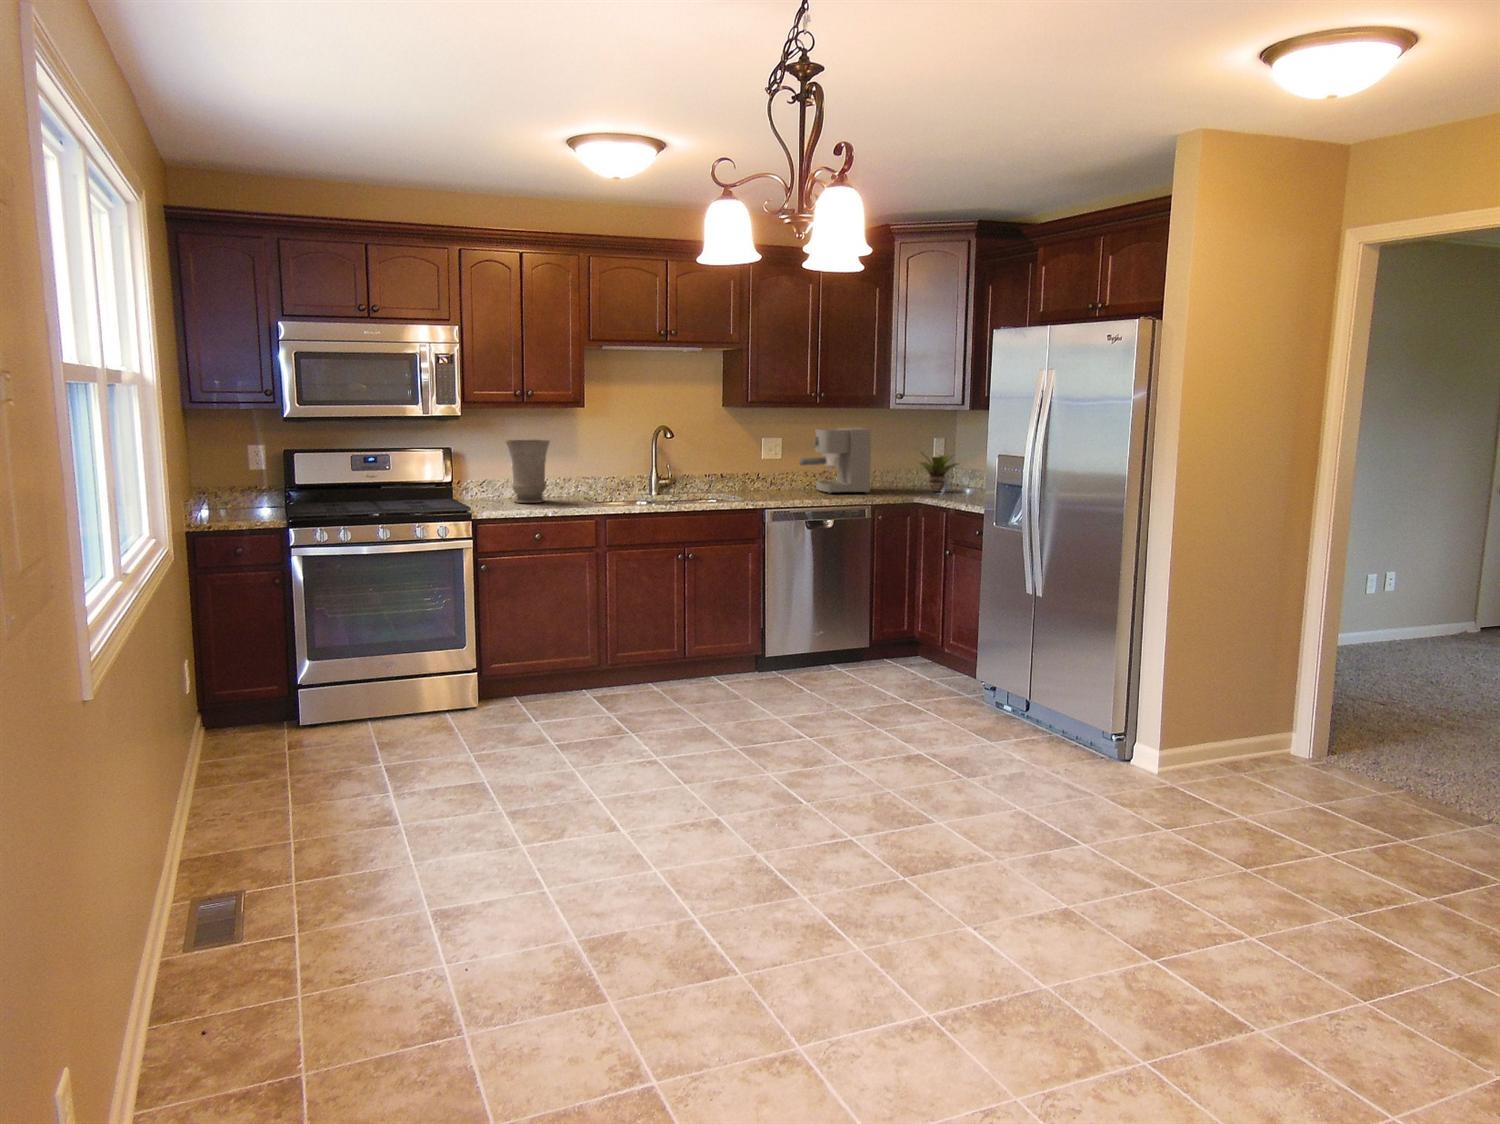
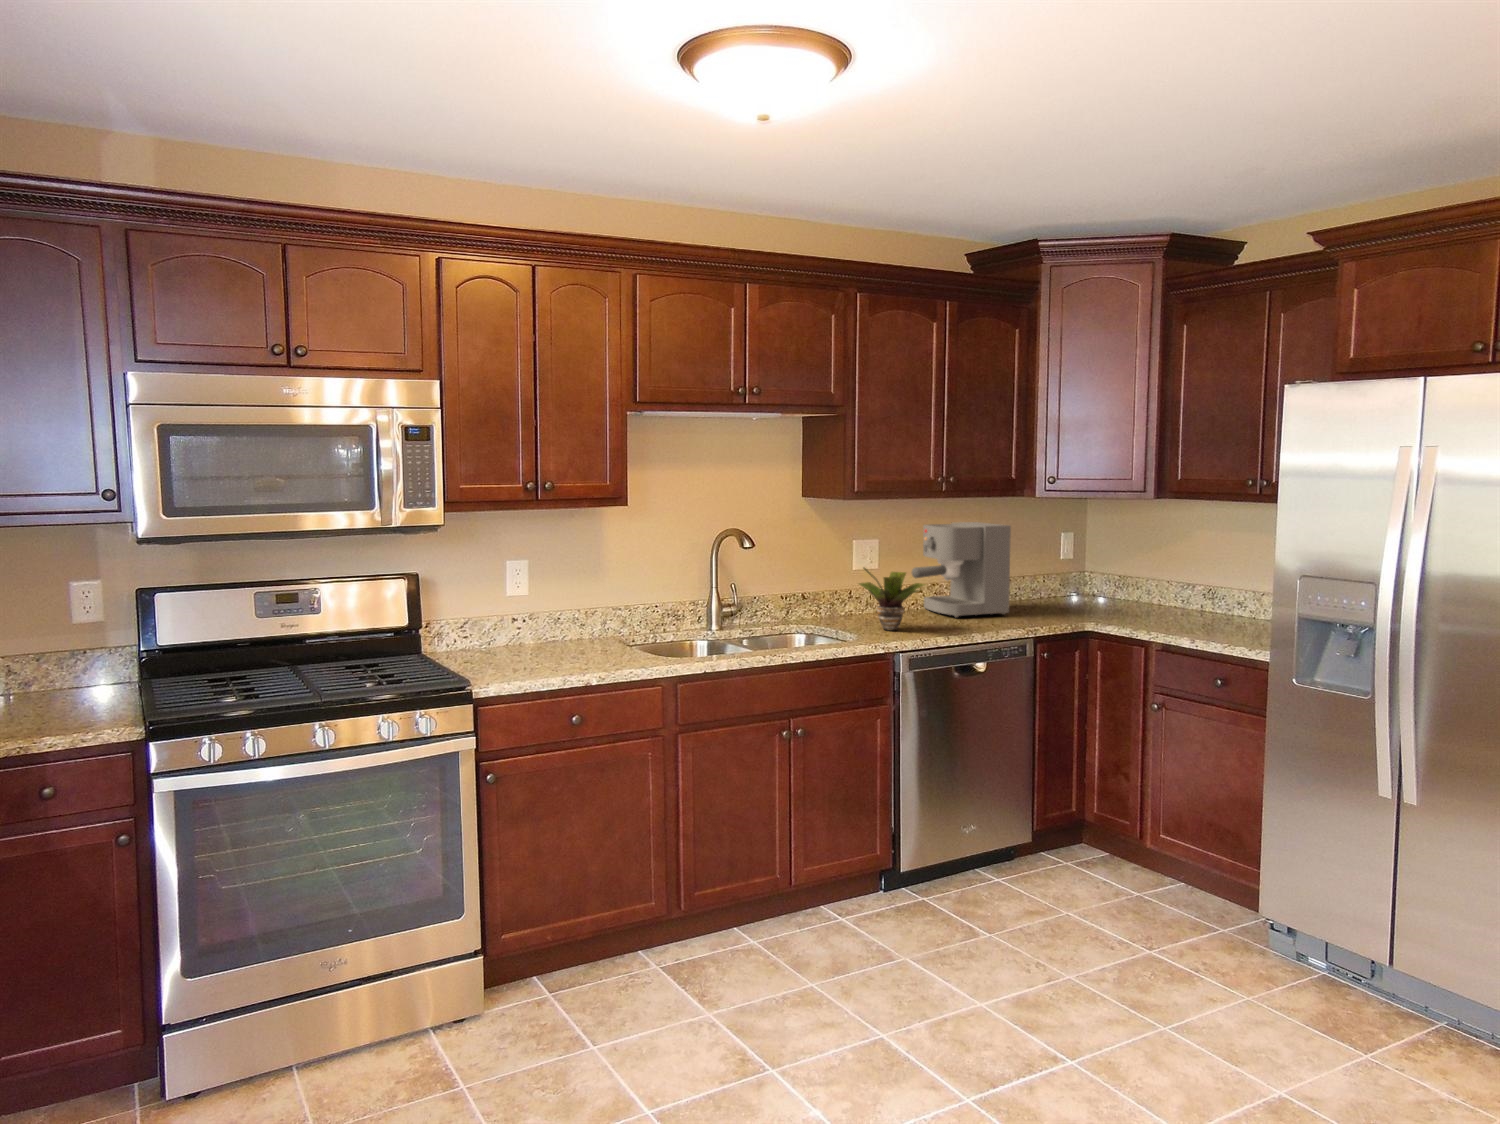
vase: present [506,440,550,503] -> none [505,555,575,658]
potted plant: present [920,452,959,492] -> present [859,567,924,631]

